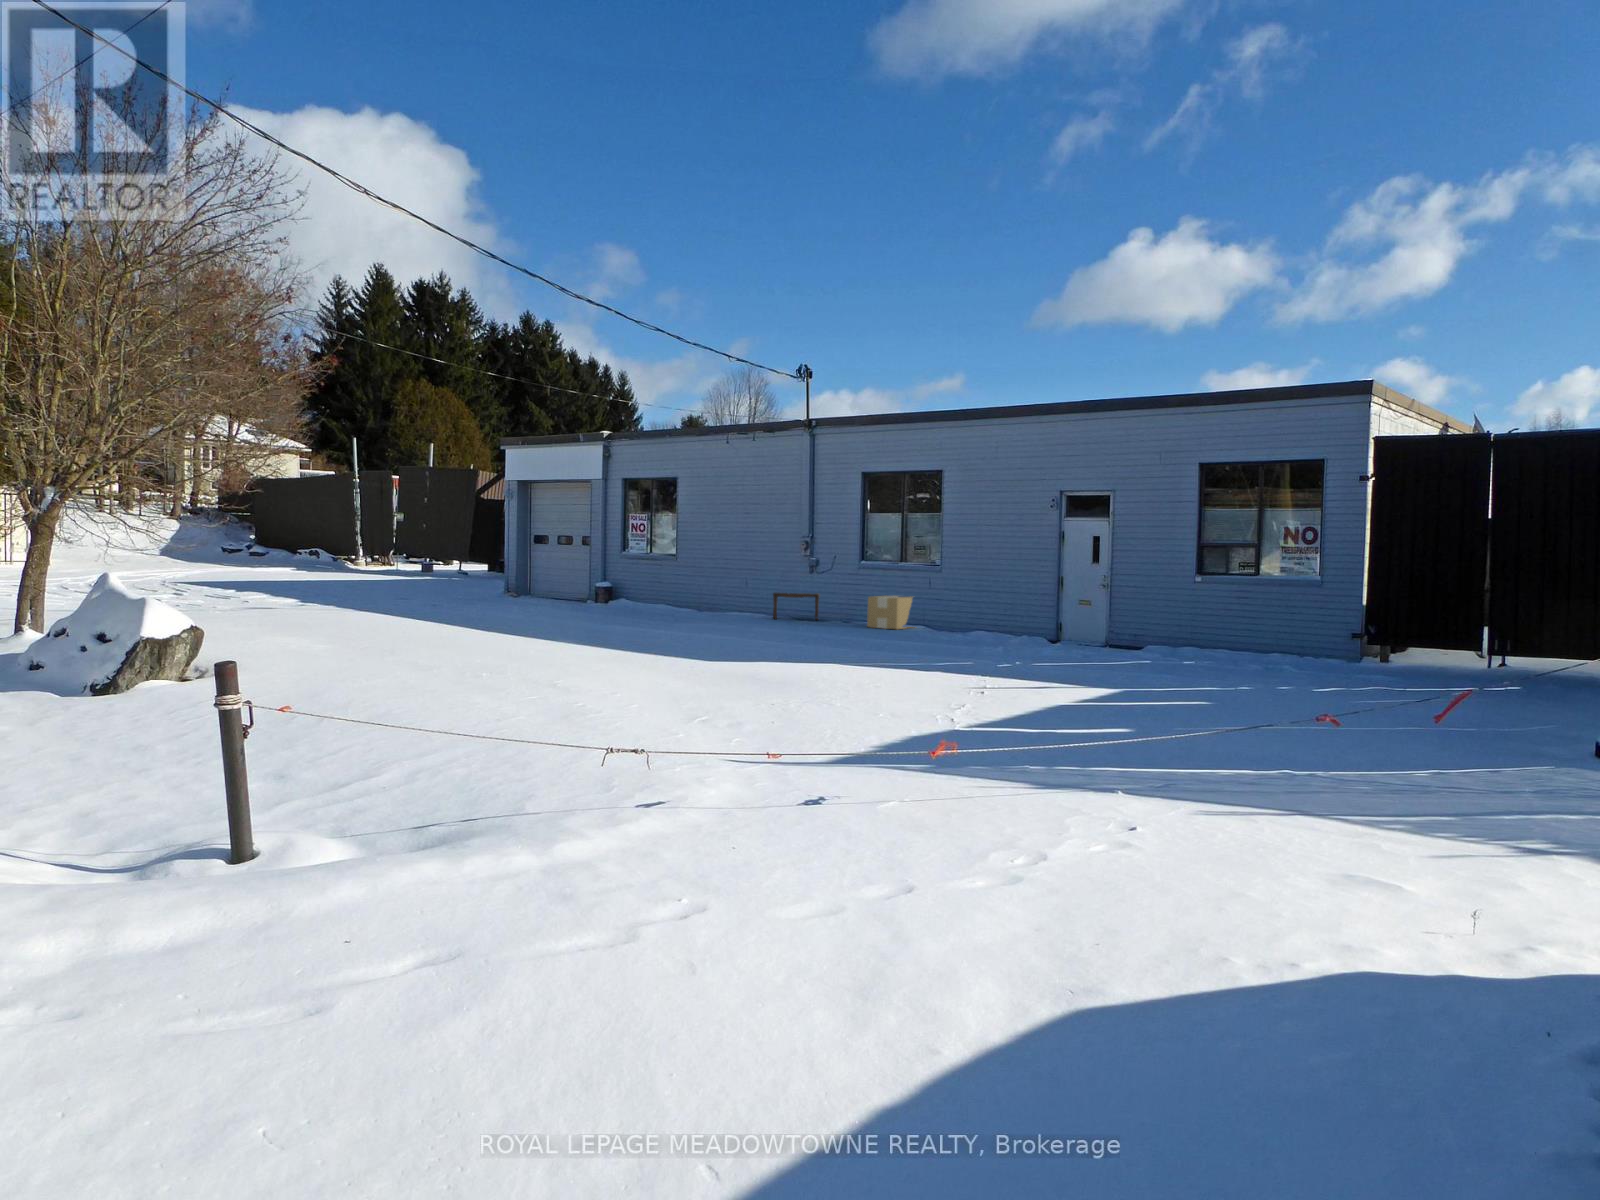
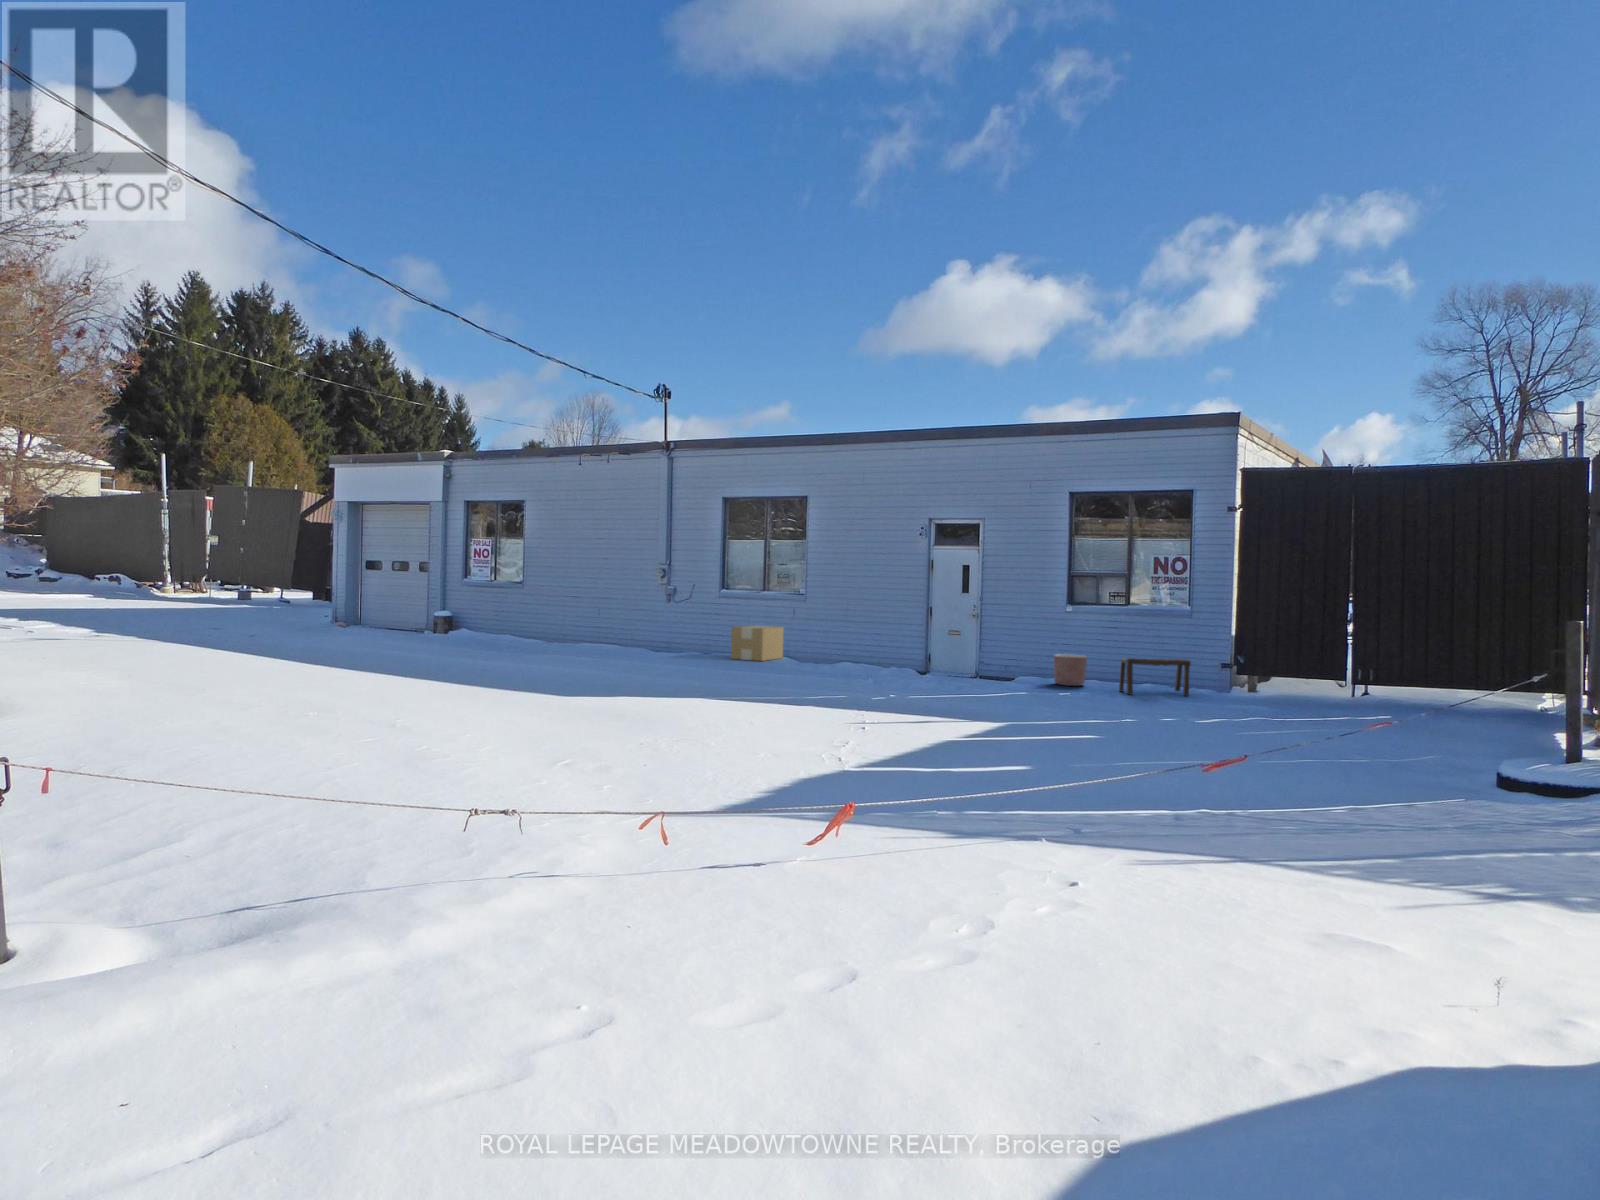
bench: present [773,593,820,620] -> present [1119,658,1191,696]
planter: none [1181,624,1214,655] -> present [1054,654,1087,686]

